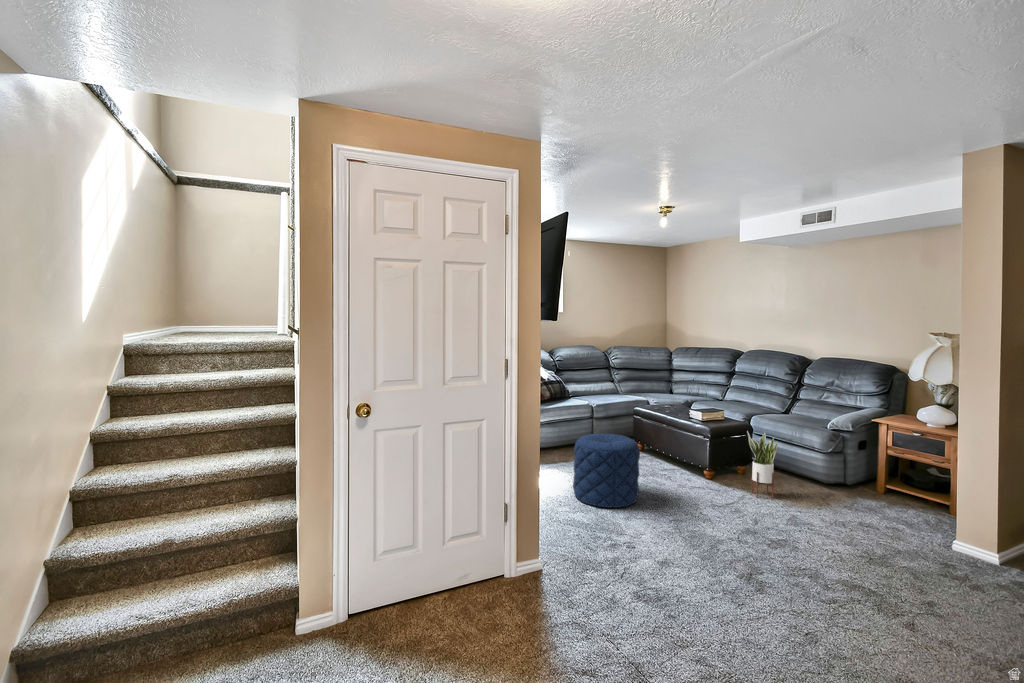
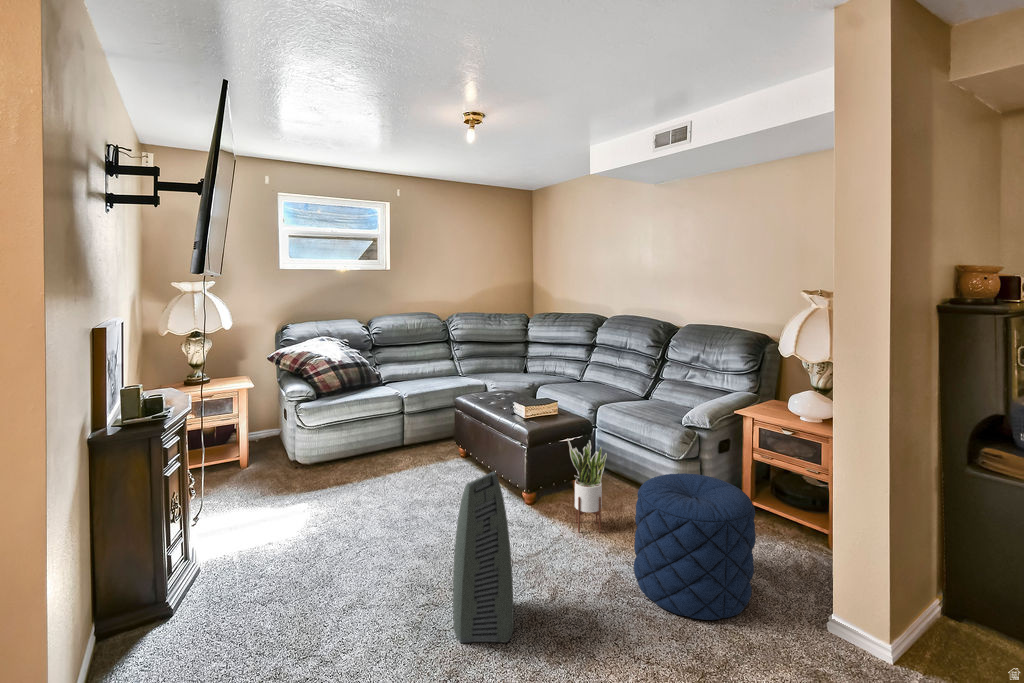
pouf: present [573,434,640,508] -> present [634,473,756,620]
air purifier: none [697,438,740,541] -> present [453,472,514,643]

